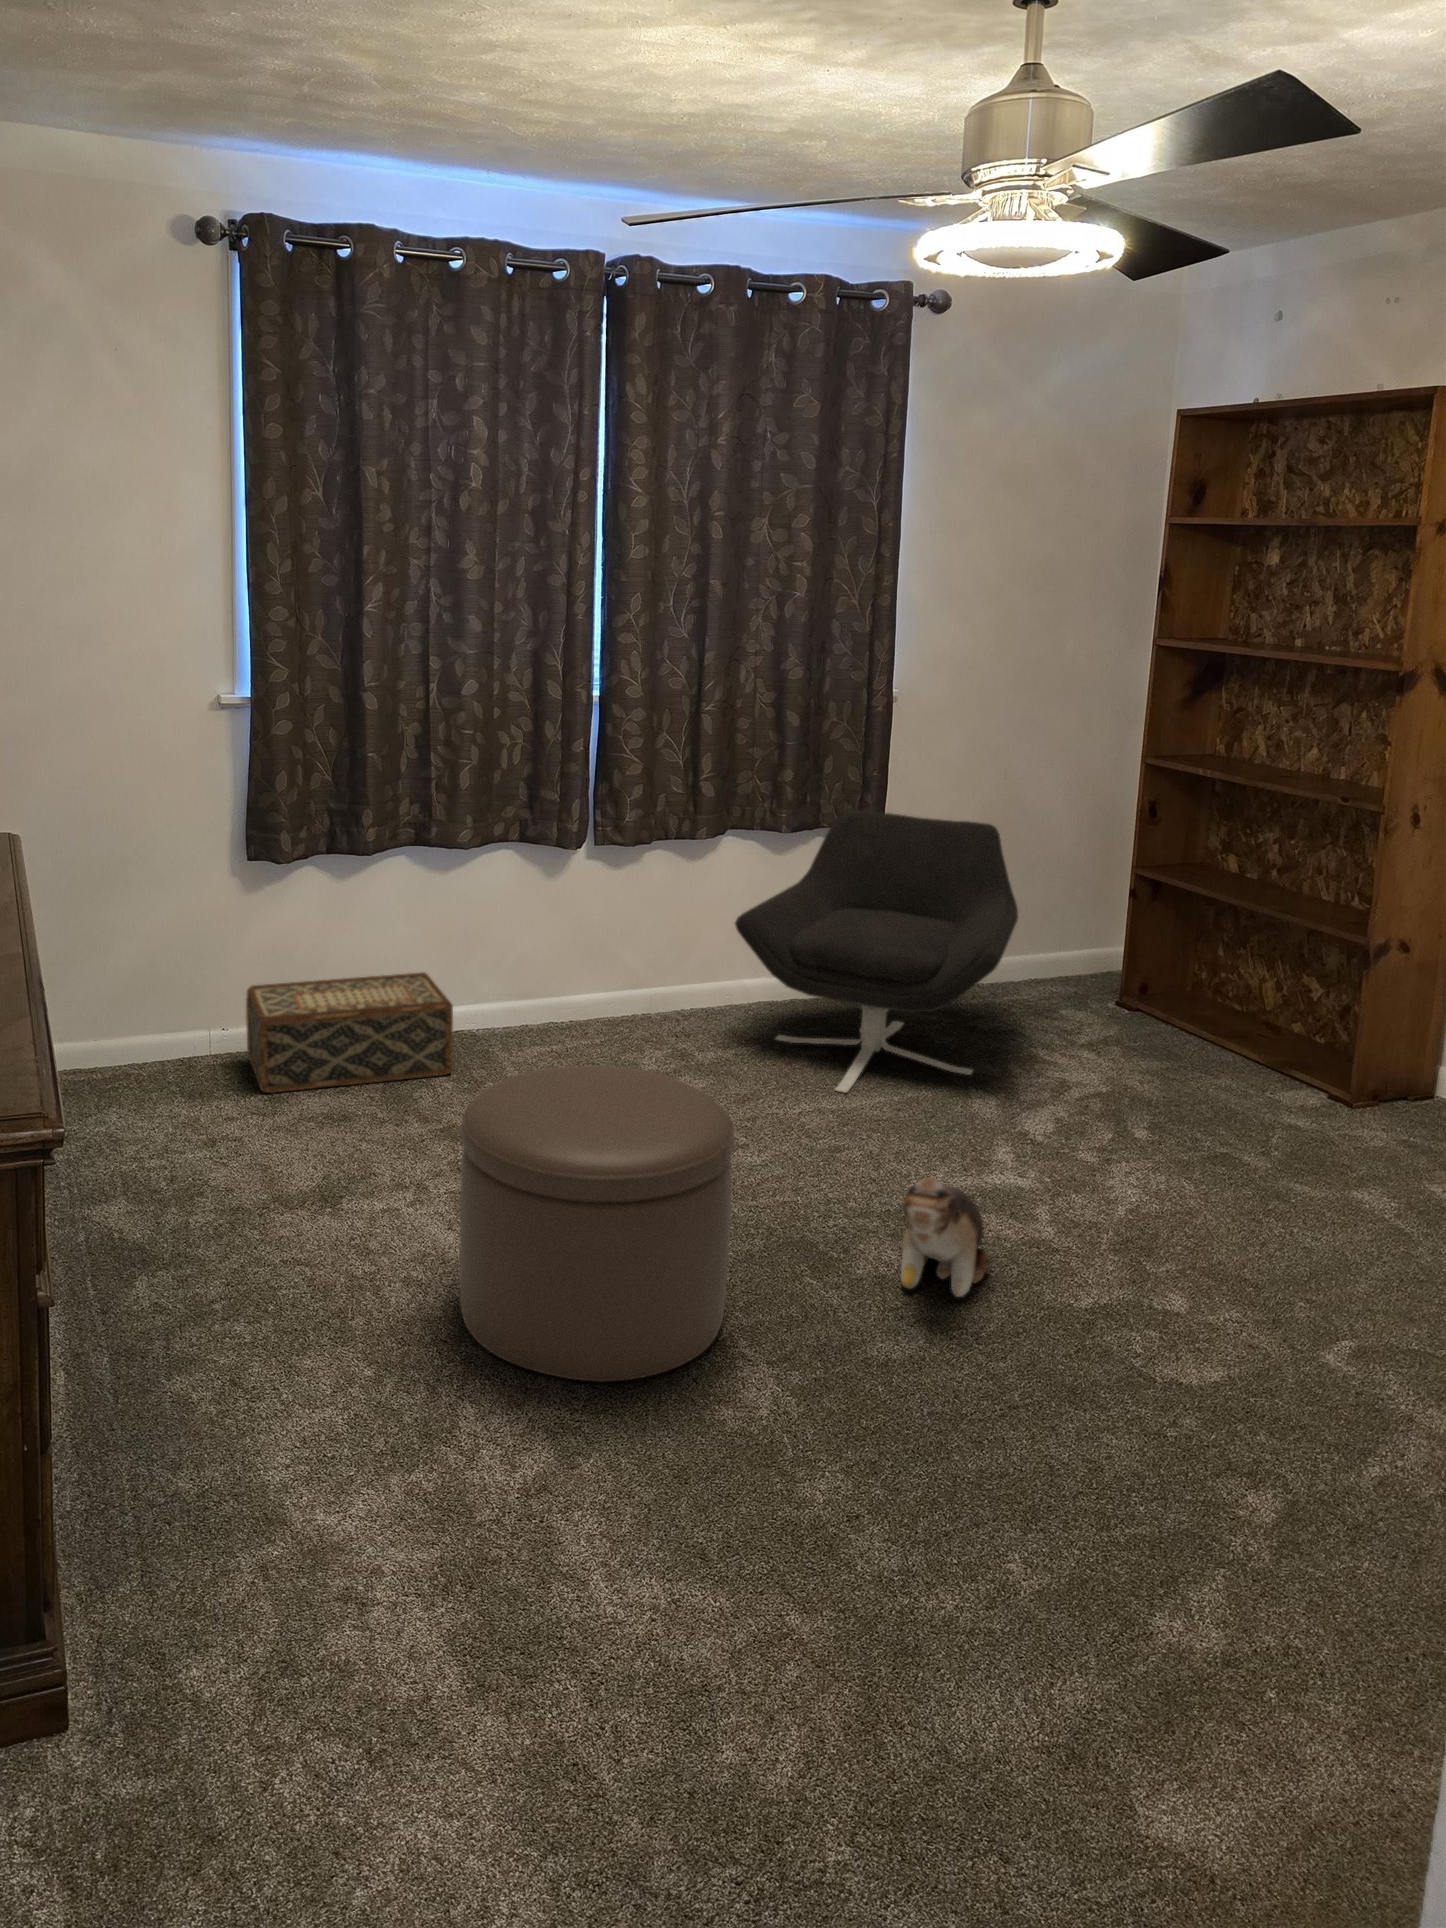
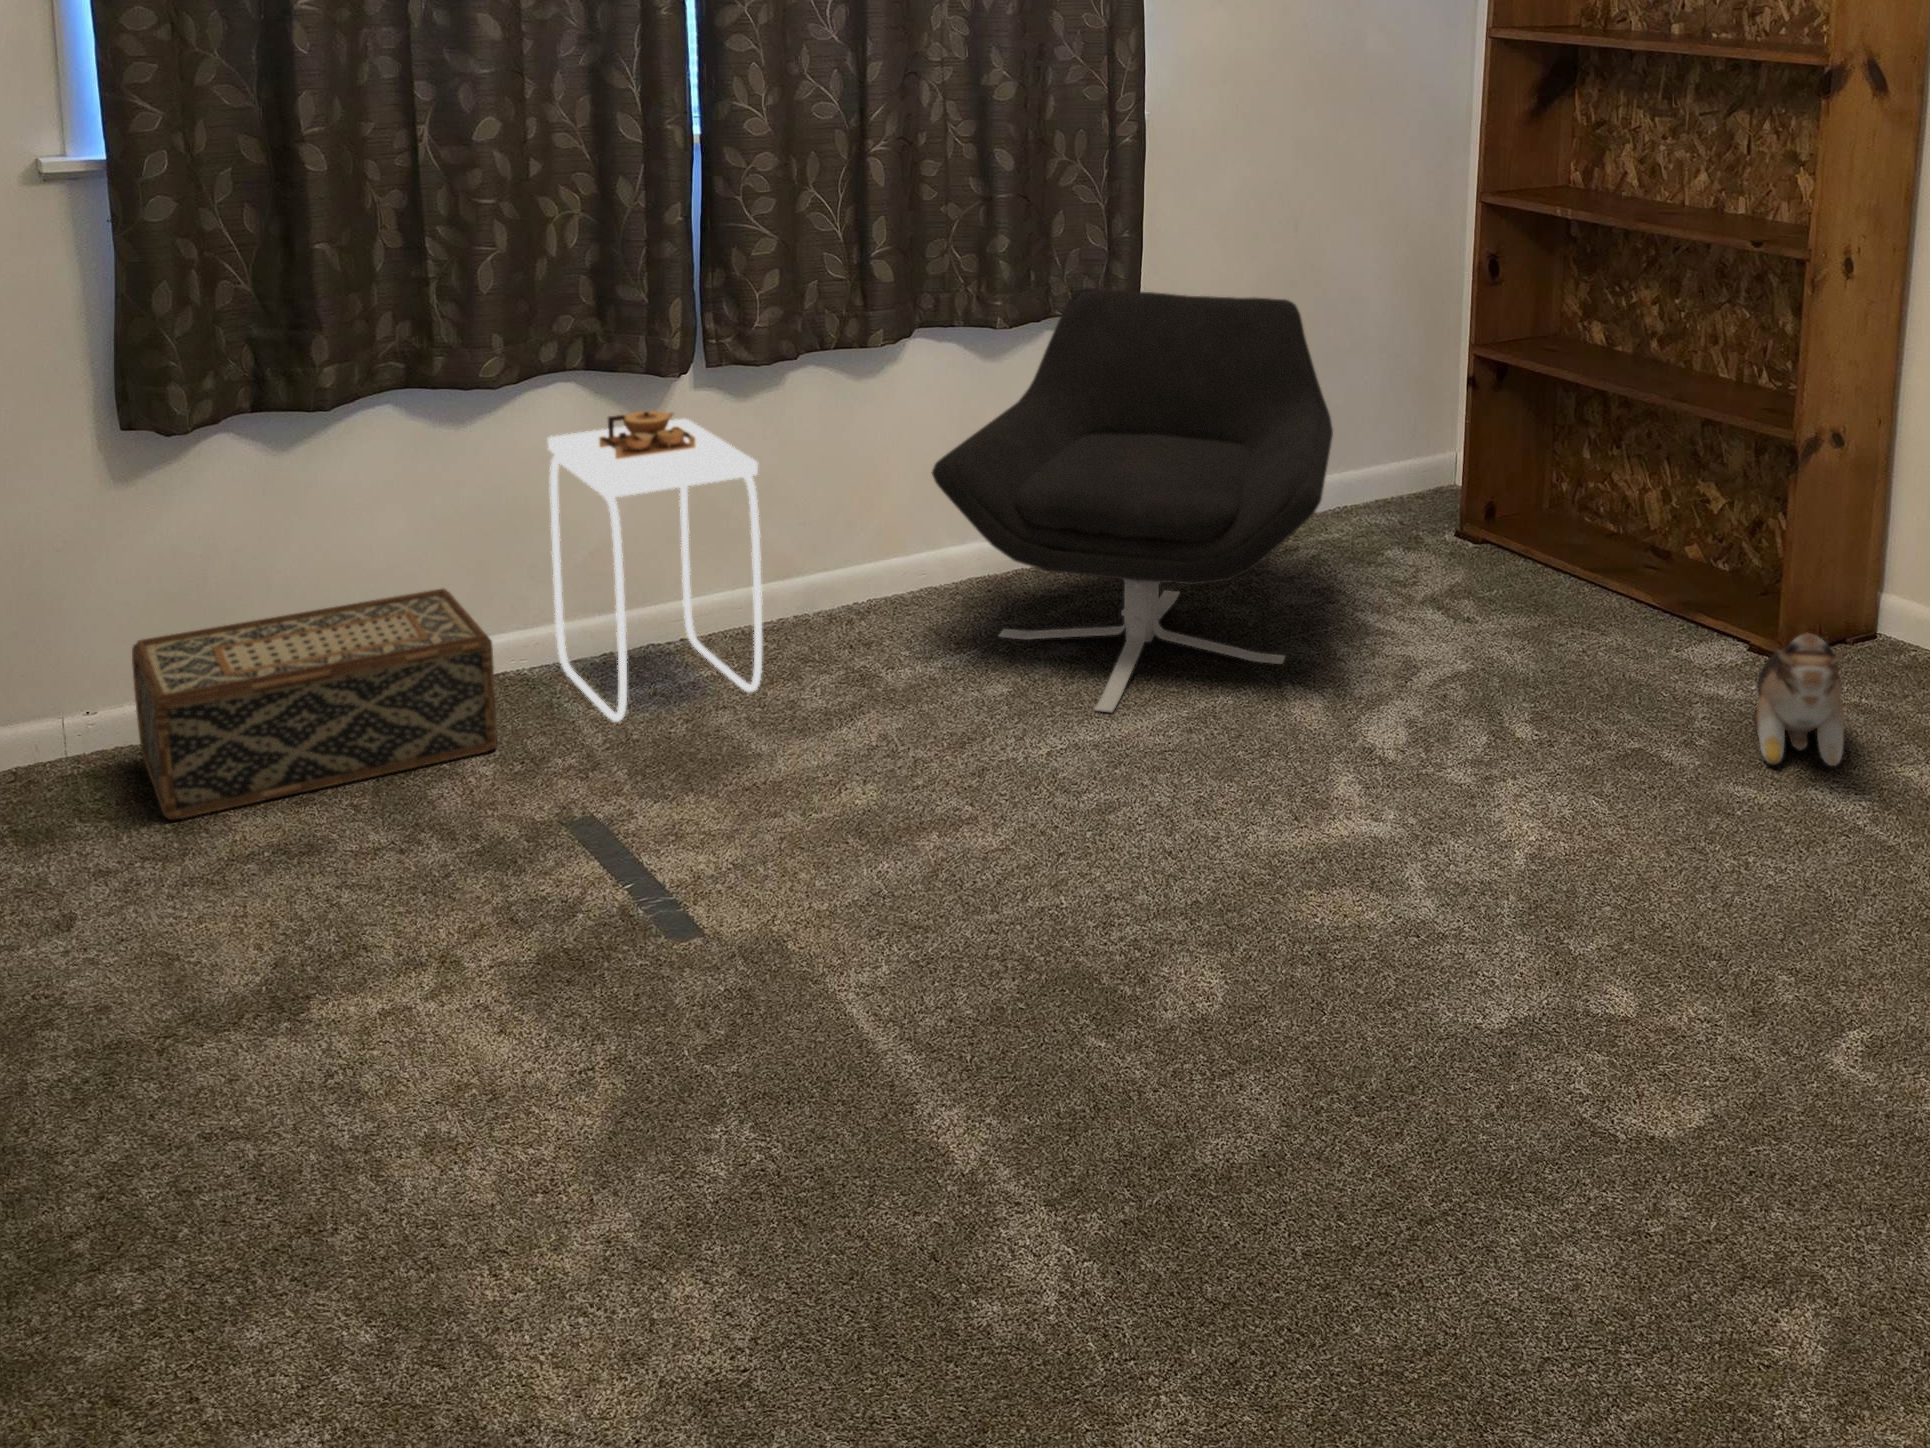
side table: none [490,870,622,1066] -> present [548,411,762,722]
ottoman: present [460,1066,735,1382] -> none [506,744,971,1295]
plush toy: present [896,1177,989,1297] -> present [1753,633,1846,766]

